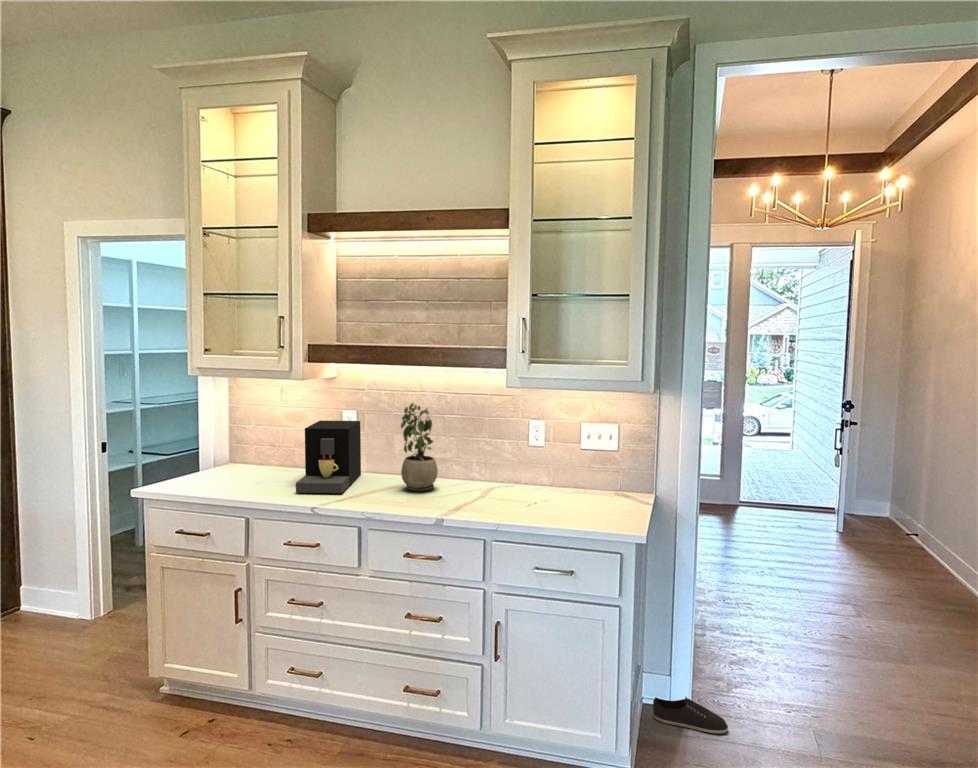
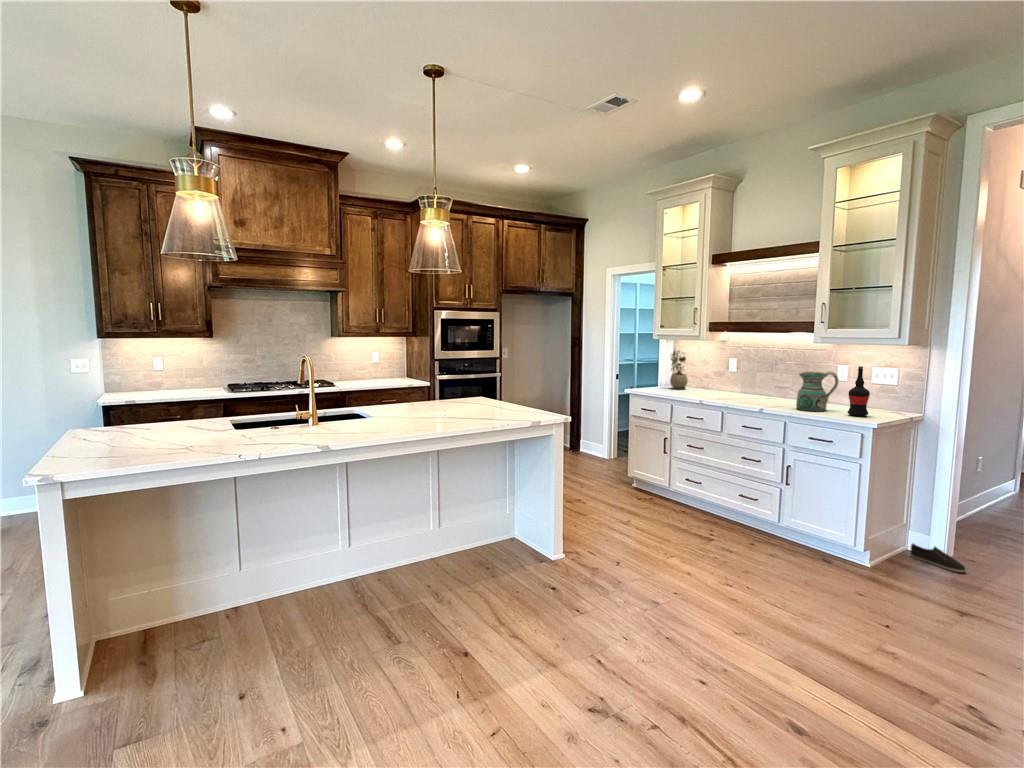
potted plant: present [401,403,438,491] -> present [670,350,688,389]
coffee maker: present [296,420,361,493] -> none [697,363,738,397]
wine bottle: none [578,430,610,517] -> present [847,366,870,416]
ceramic pitcher: none [492,438,552,515] -> present [796,371,839,411]

